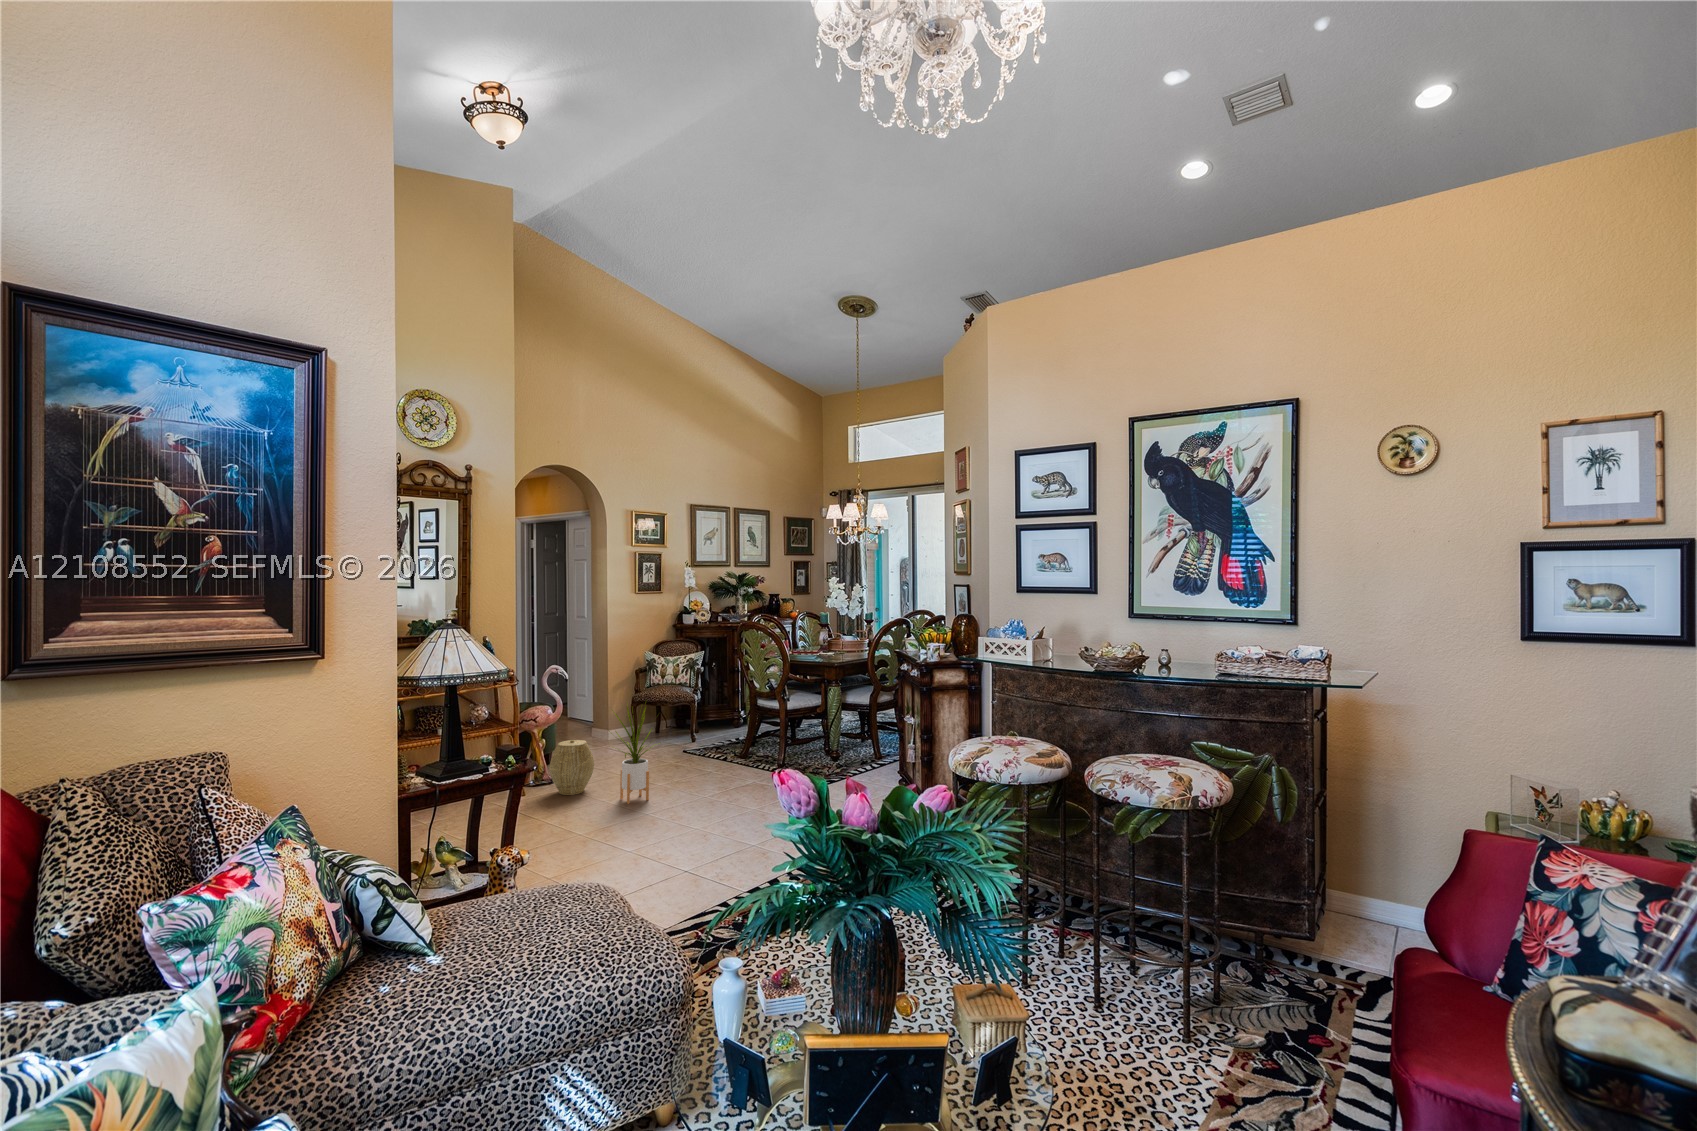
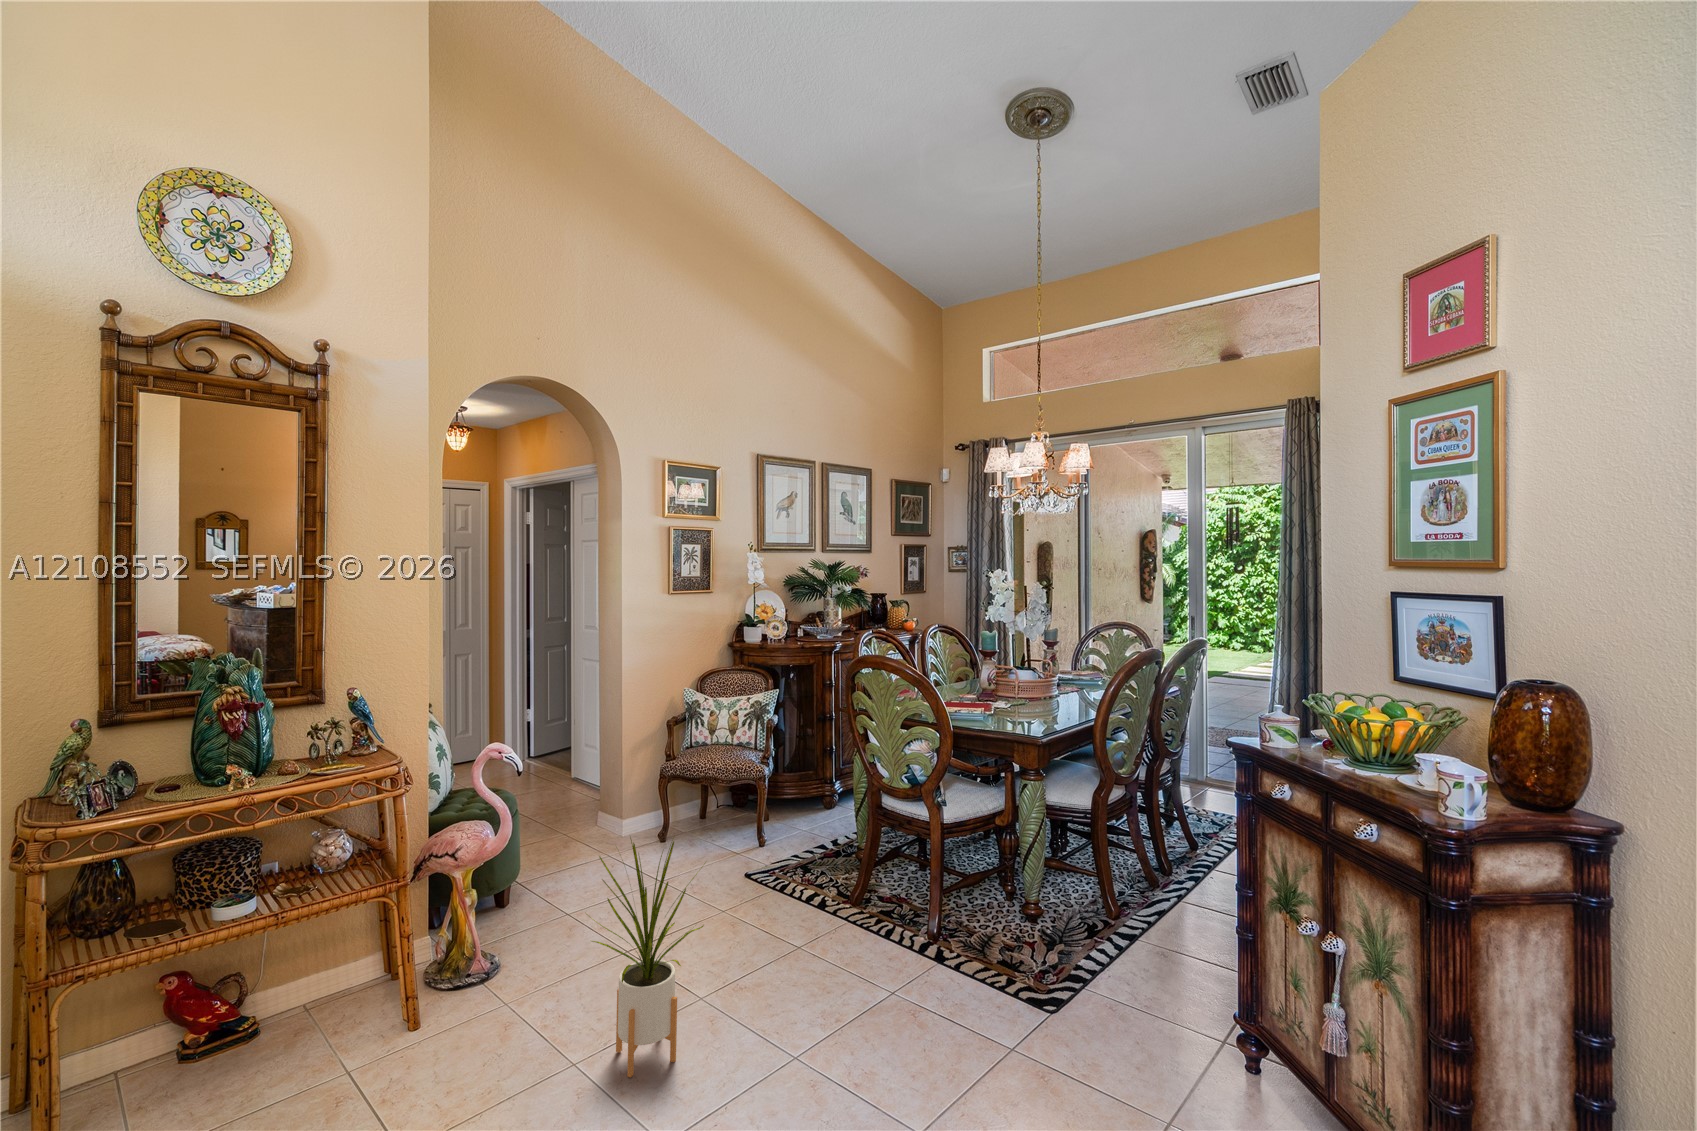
woven basket: present [550,740,594,795] -> none [478,897,571,1023]

